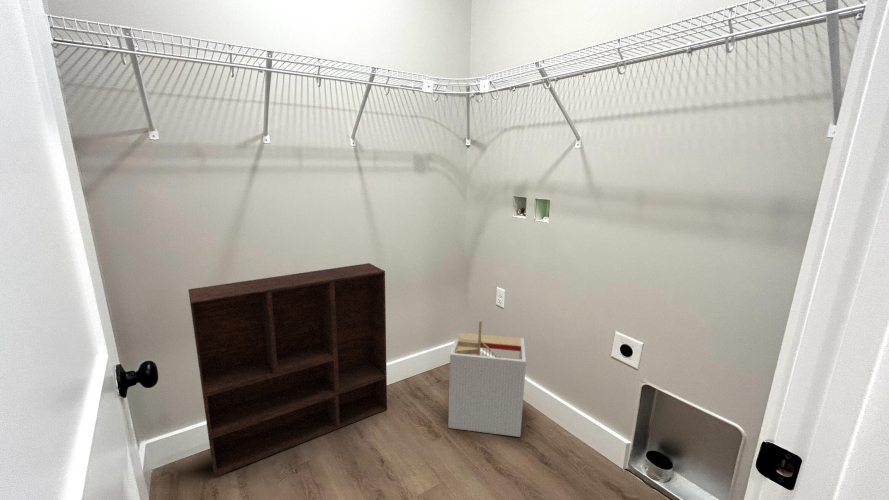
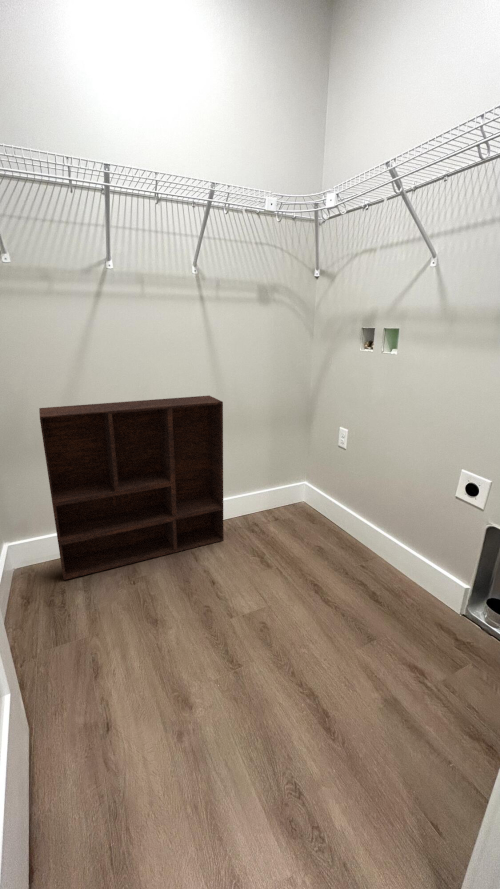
storage bin: present [448,320,526,437] -> none [281,455,365,575]

